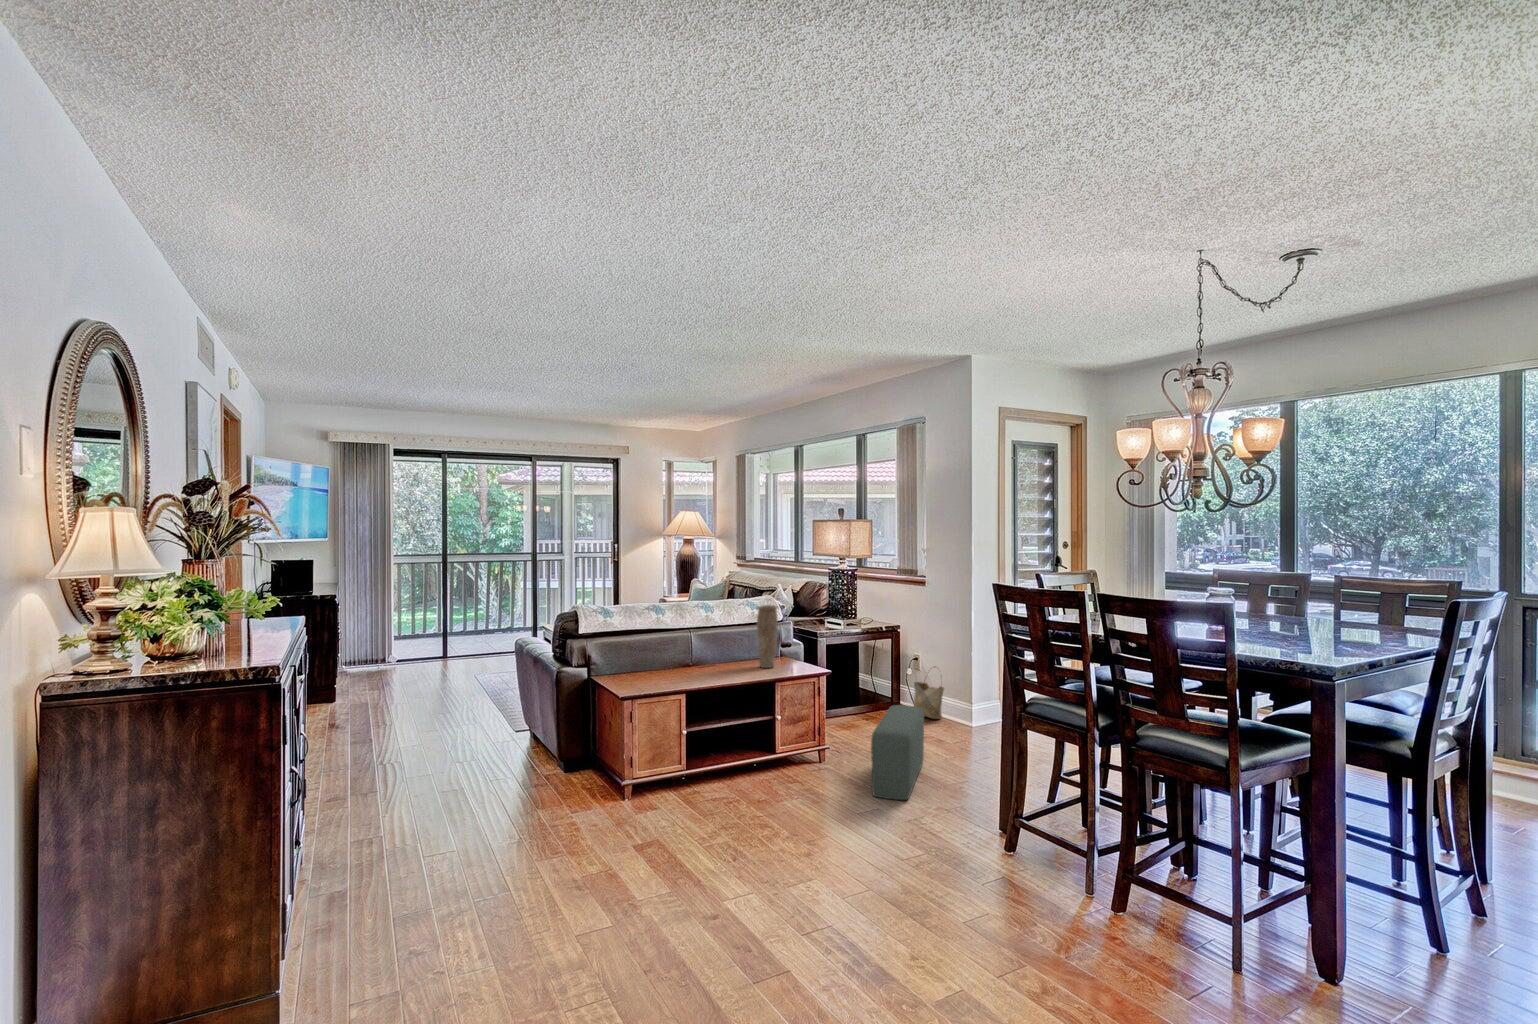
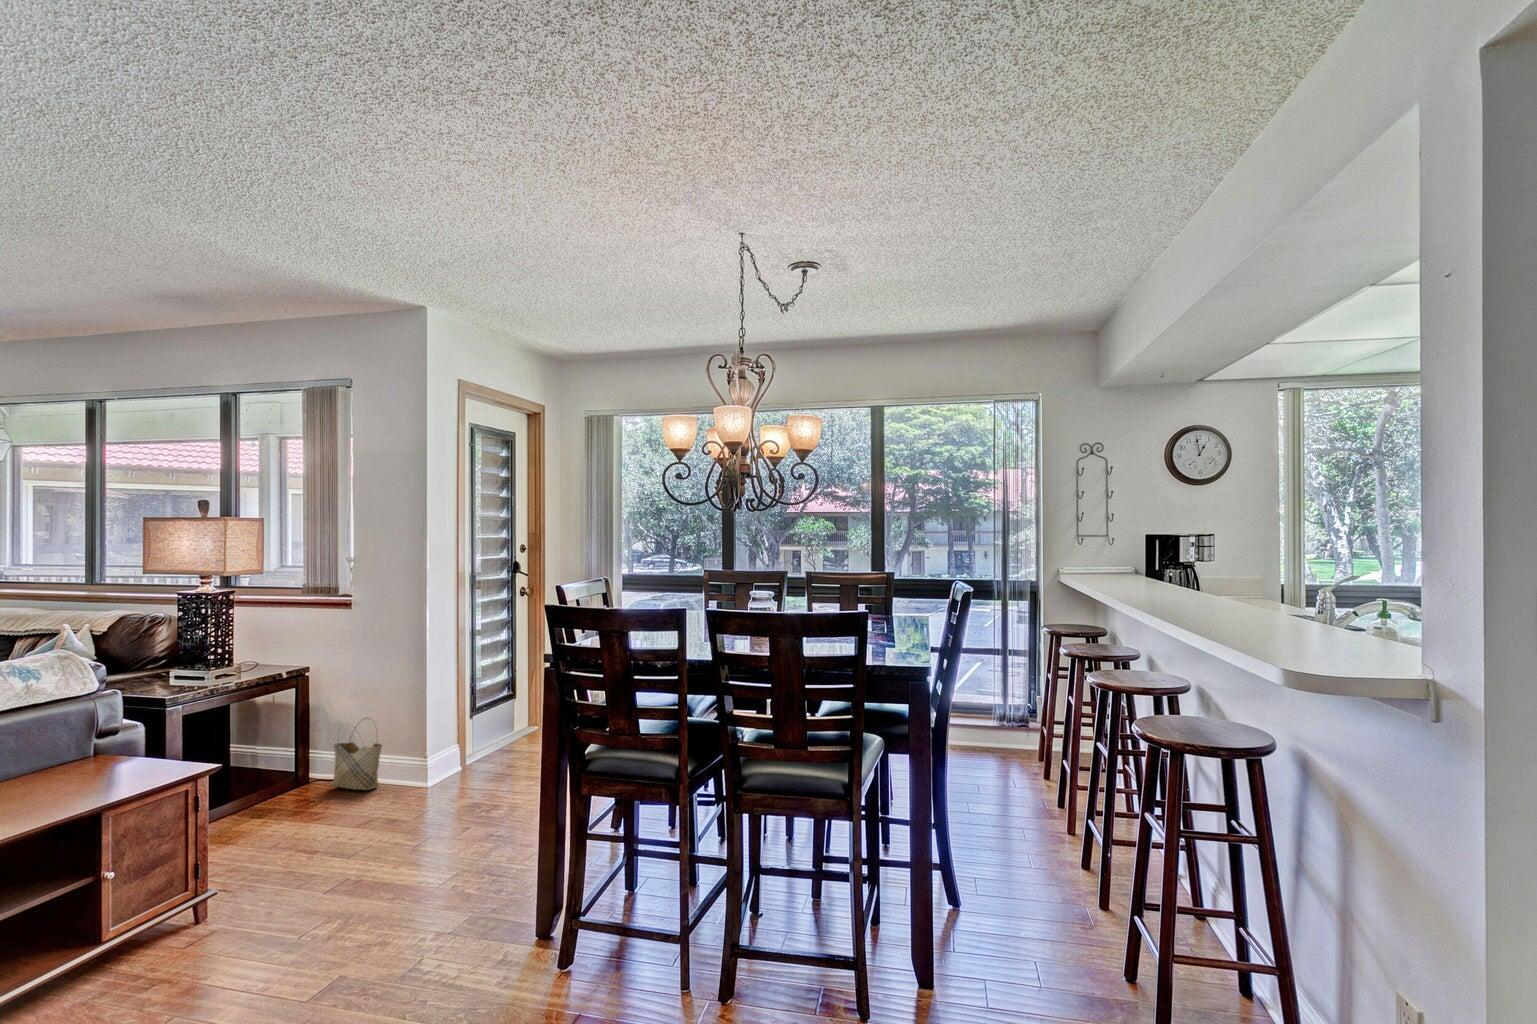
vase: present [757,605,778,668] -> none [48,672,104,789]
pouf: present [871,705,924,800] -> none [315,788,385,955]

